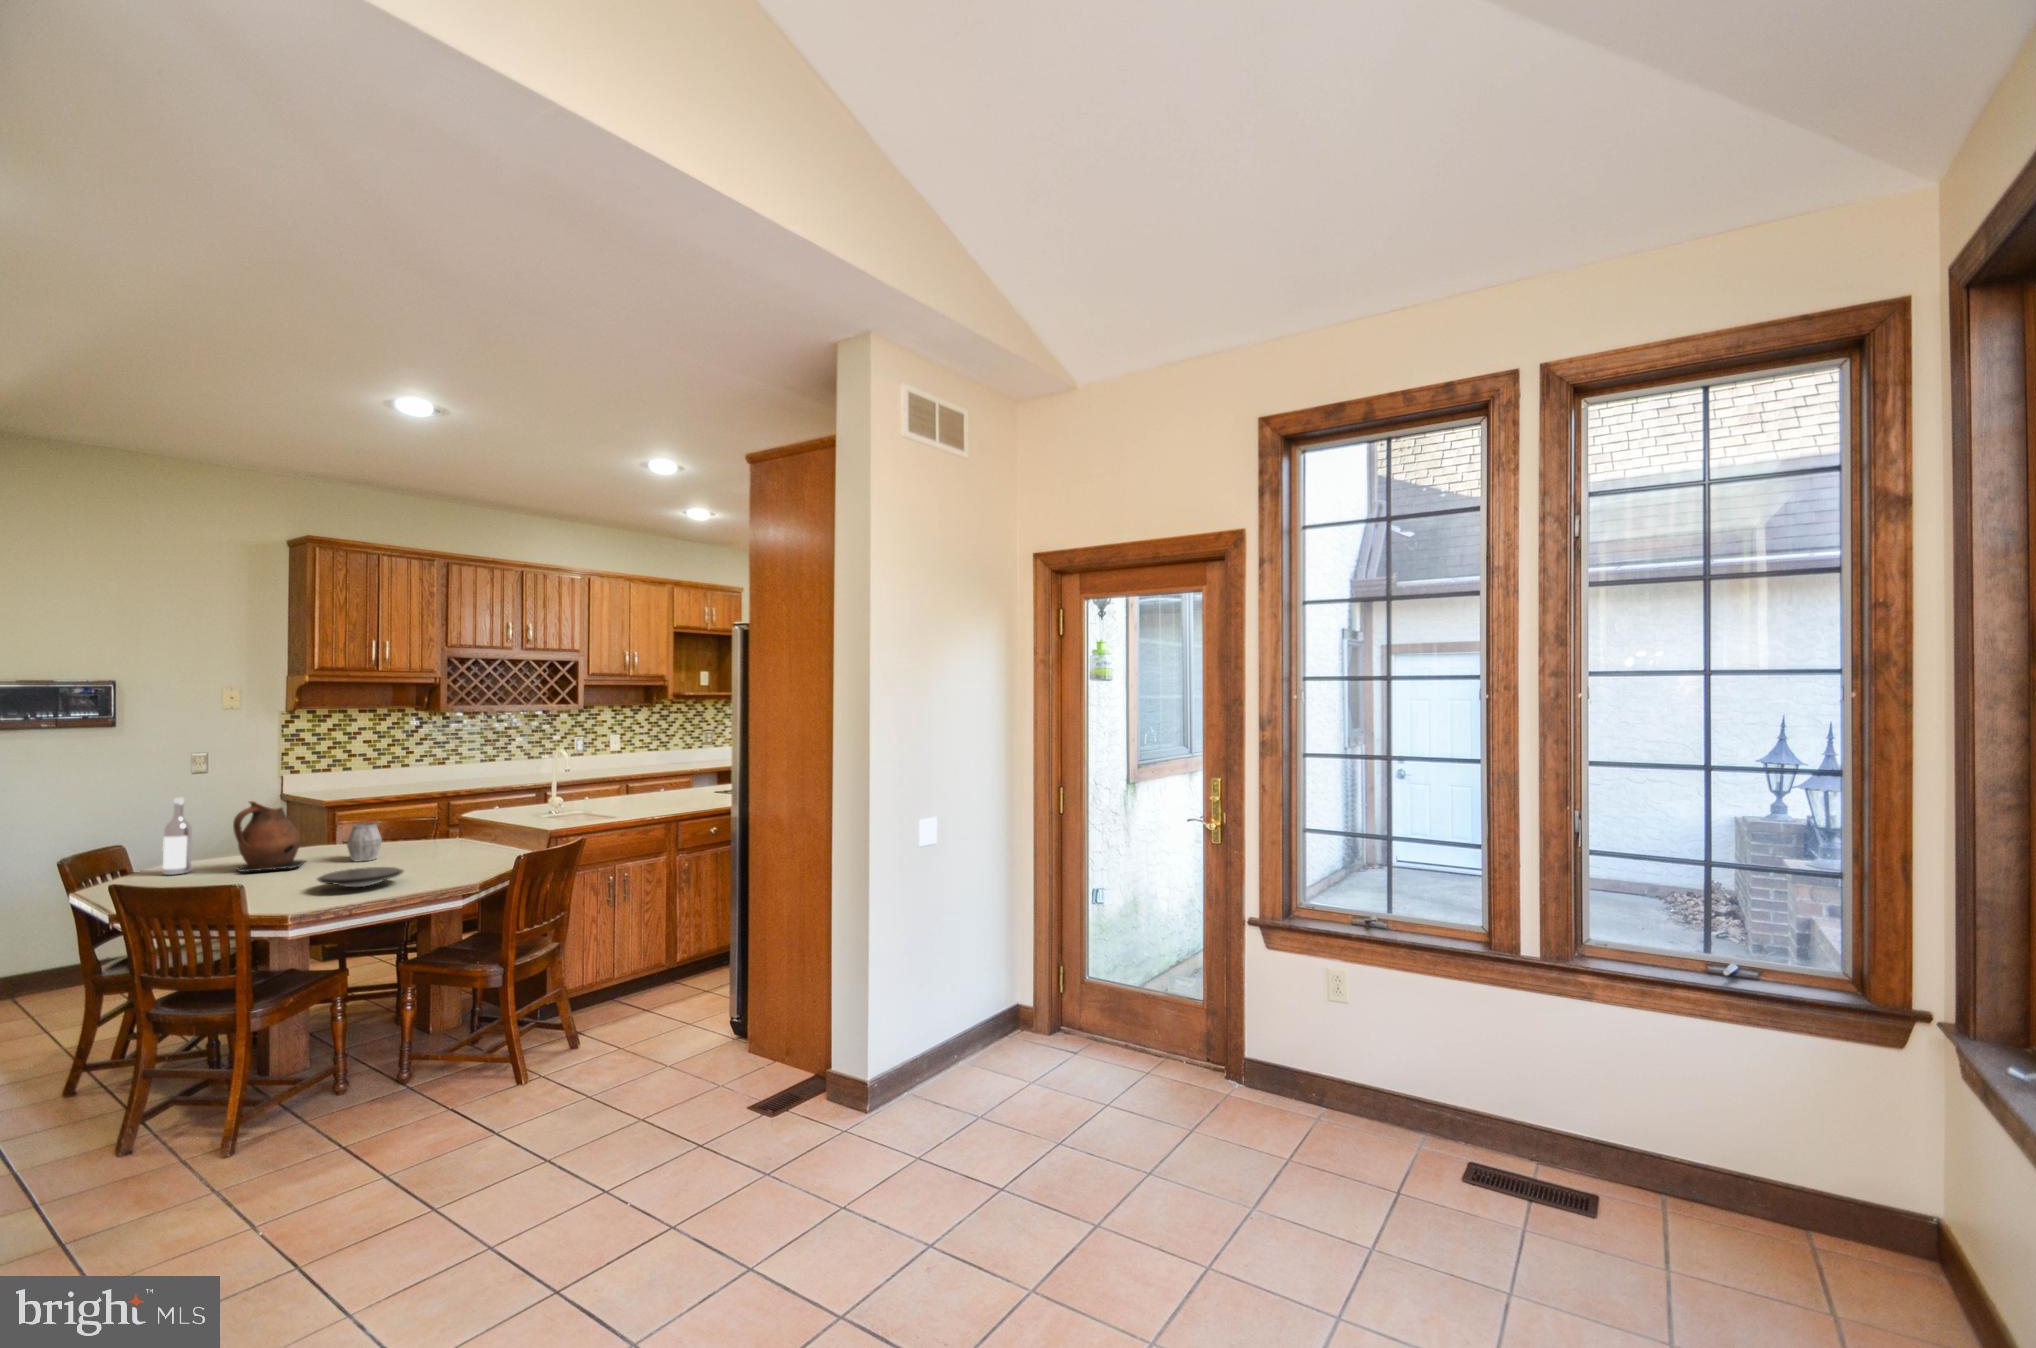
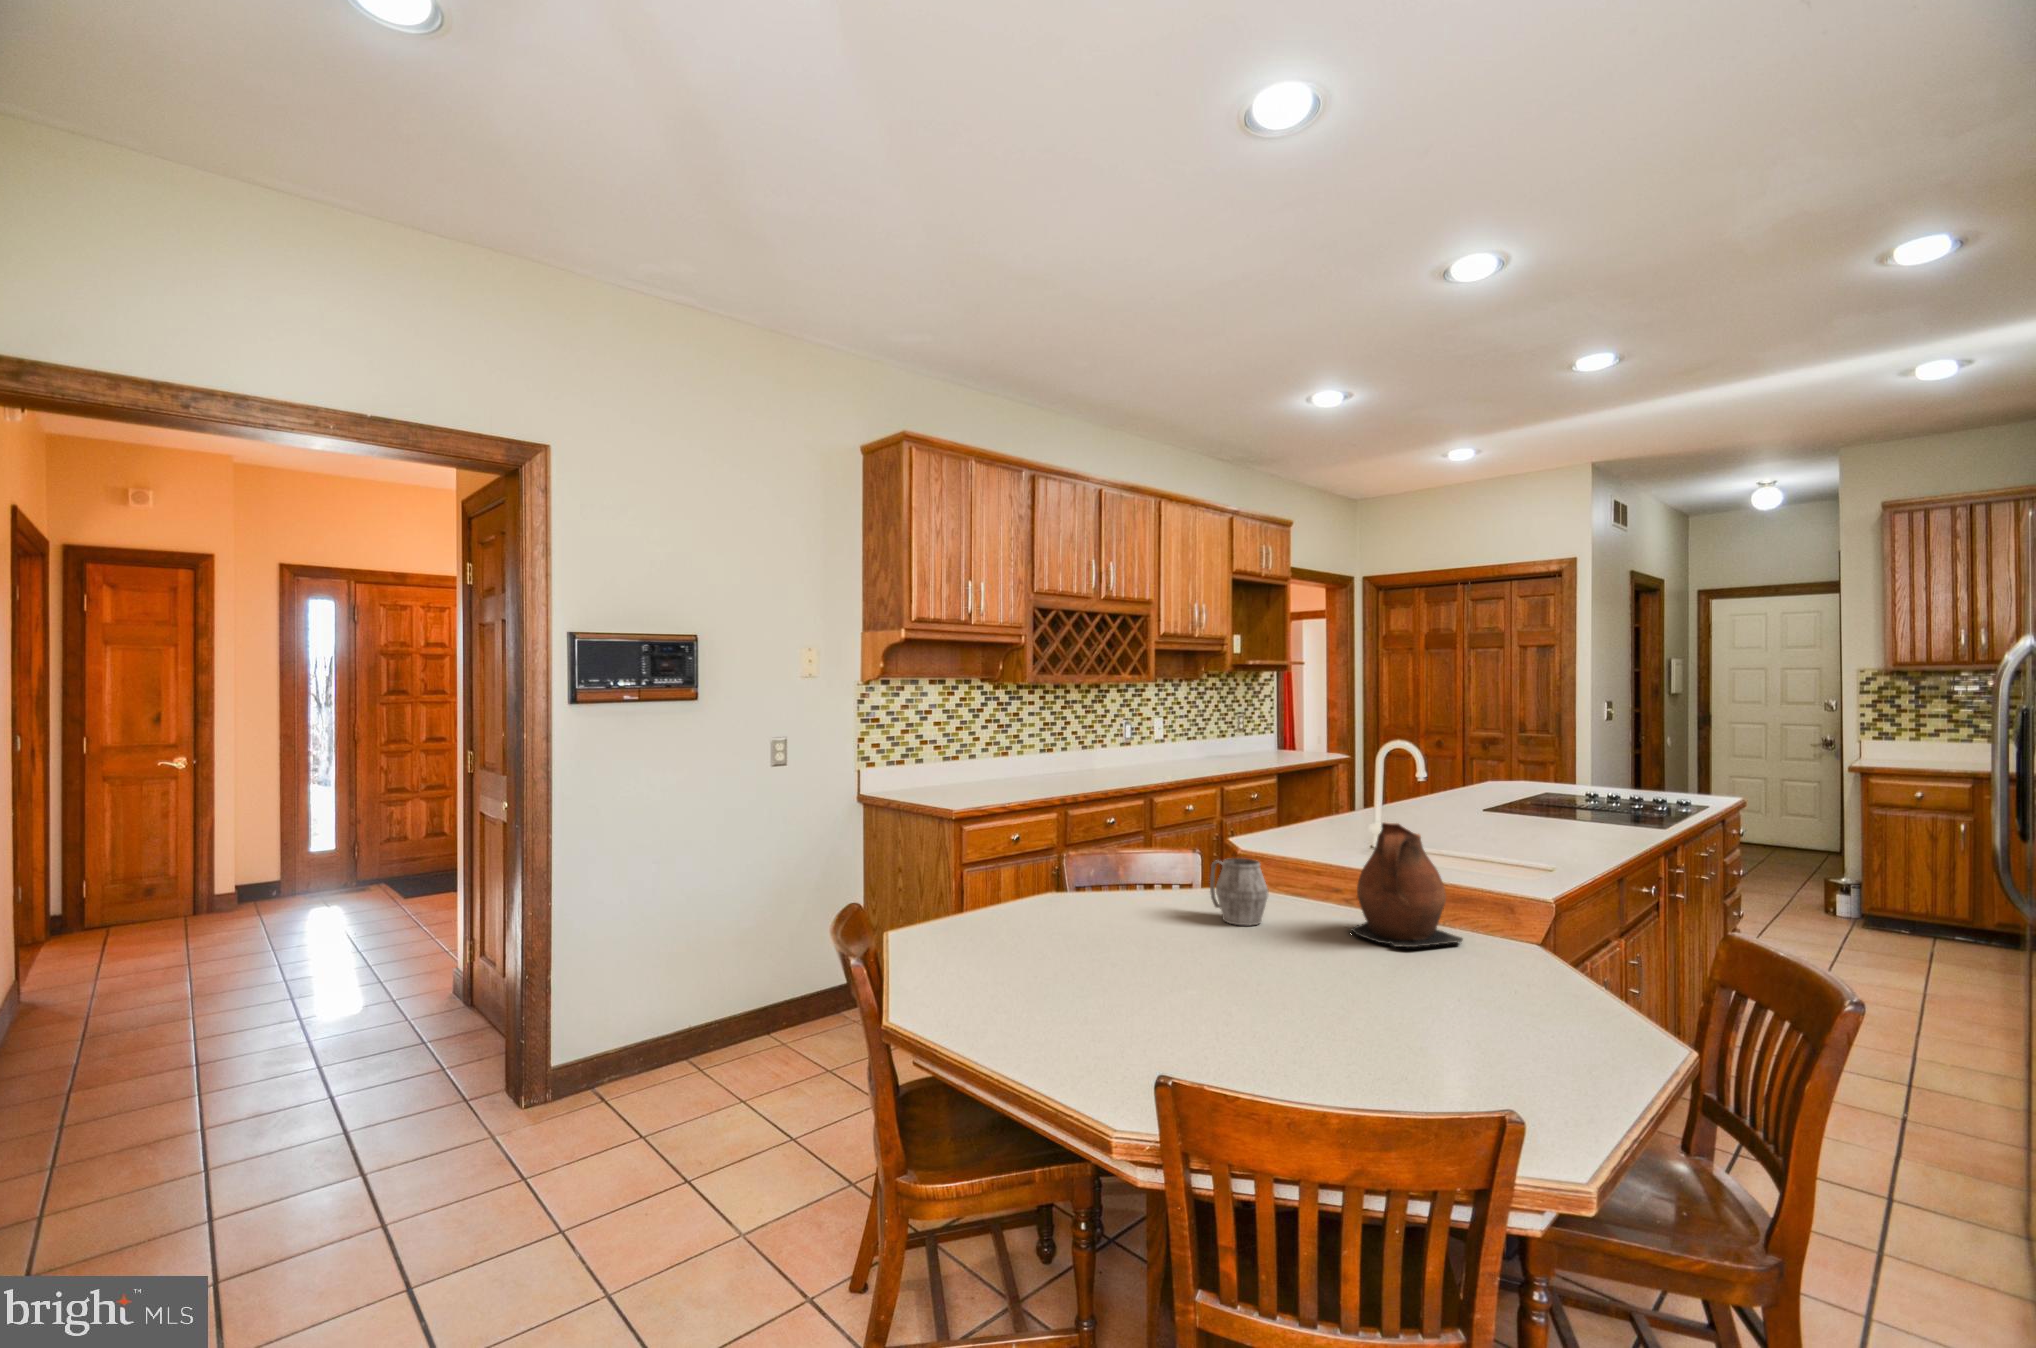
wine bottle: present [163,798,192,875] -> none [994,812,1029,944]
ceramic pitcher: present [233,801,305,872] -> present [1349,822,1463,947]
plate: present [317,867,403,887] -> none [1351,953,1499,999]

